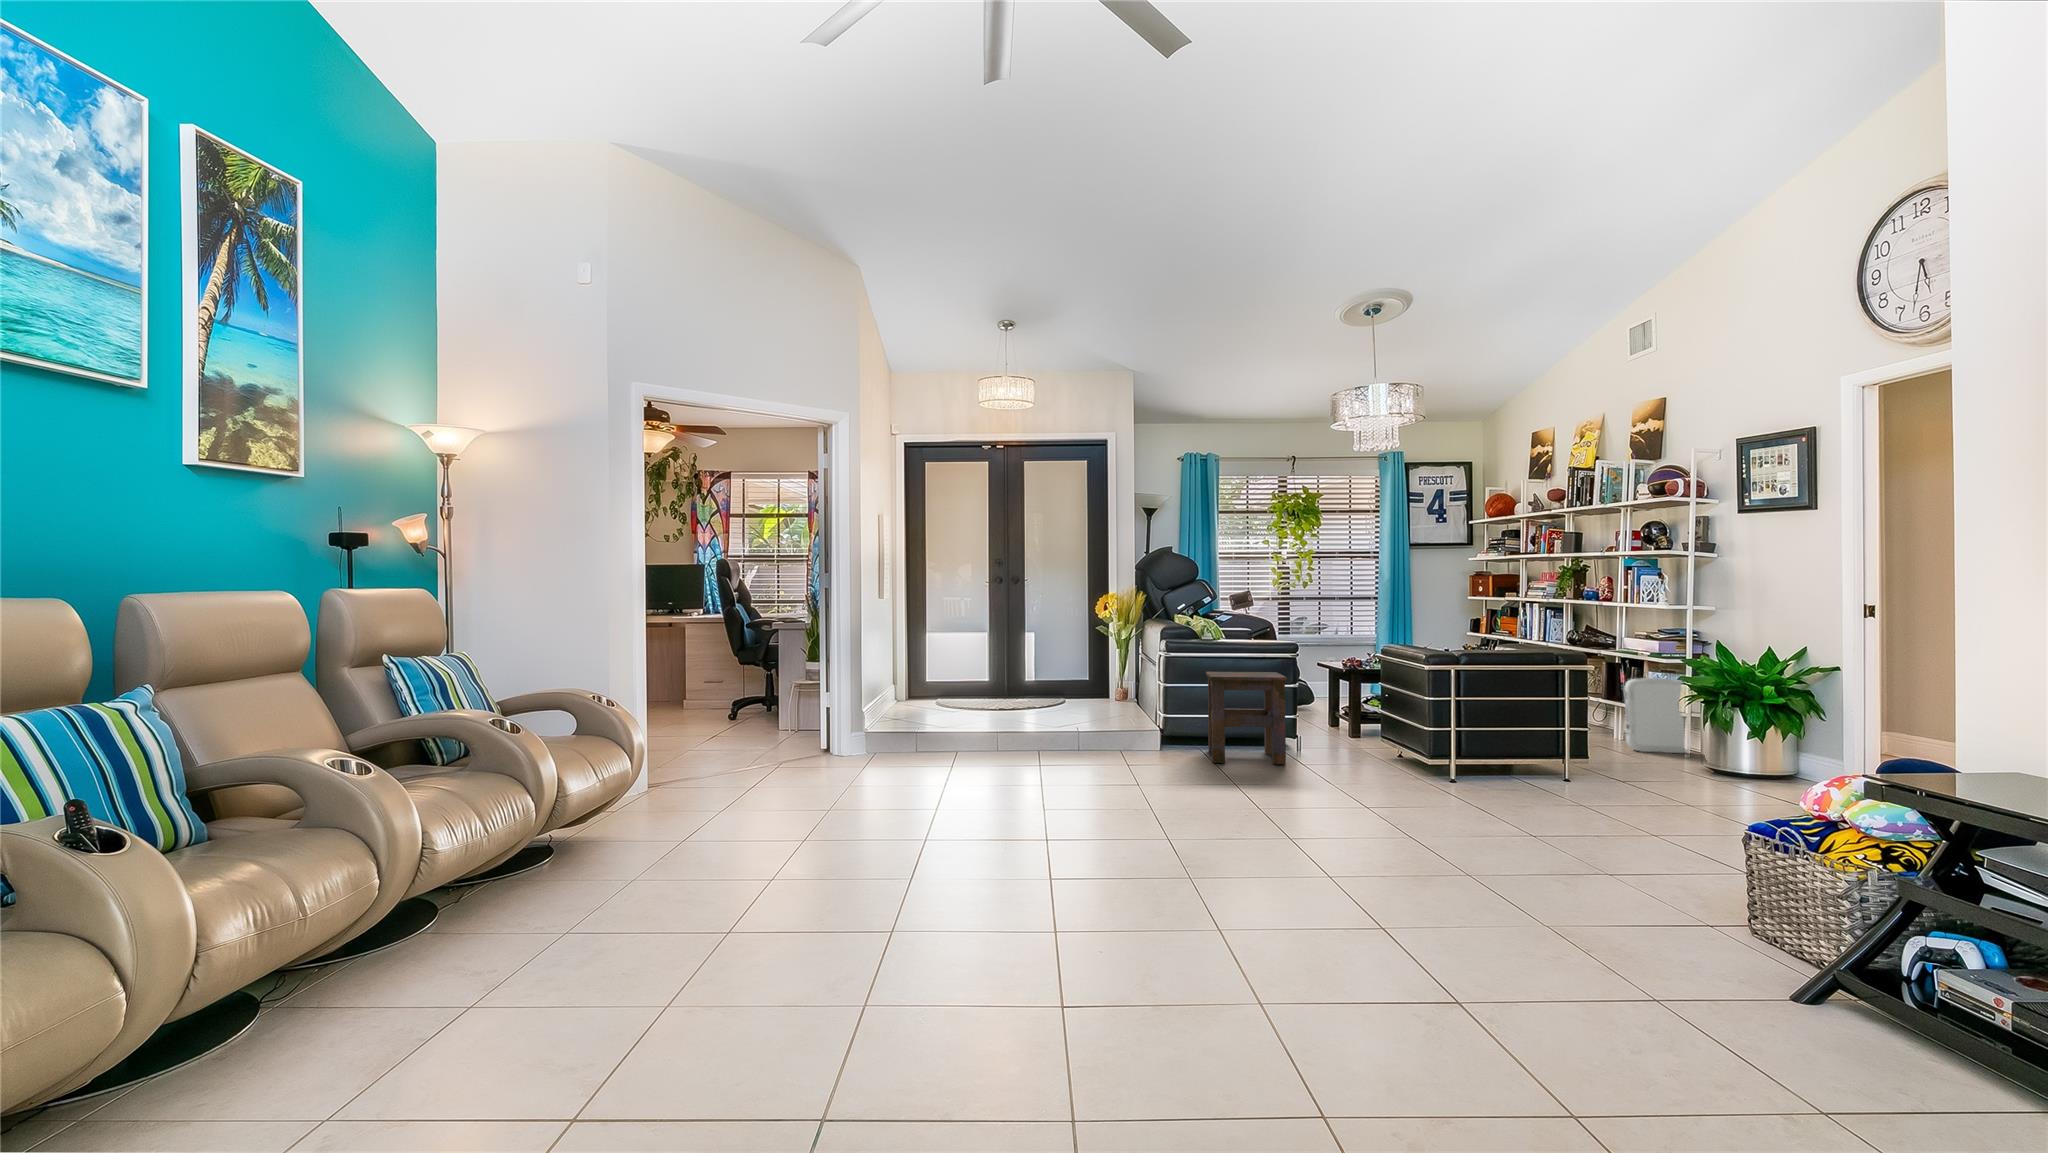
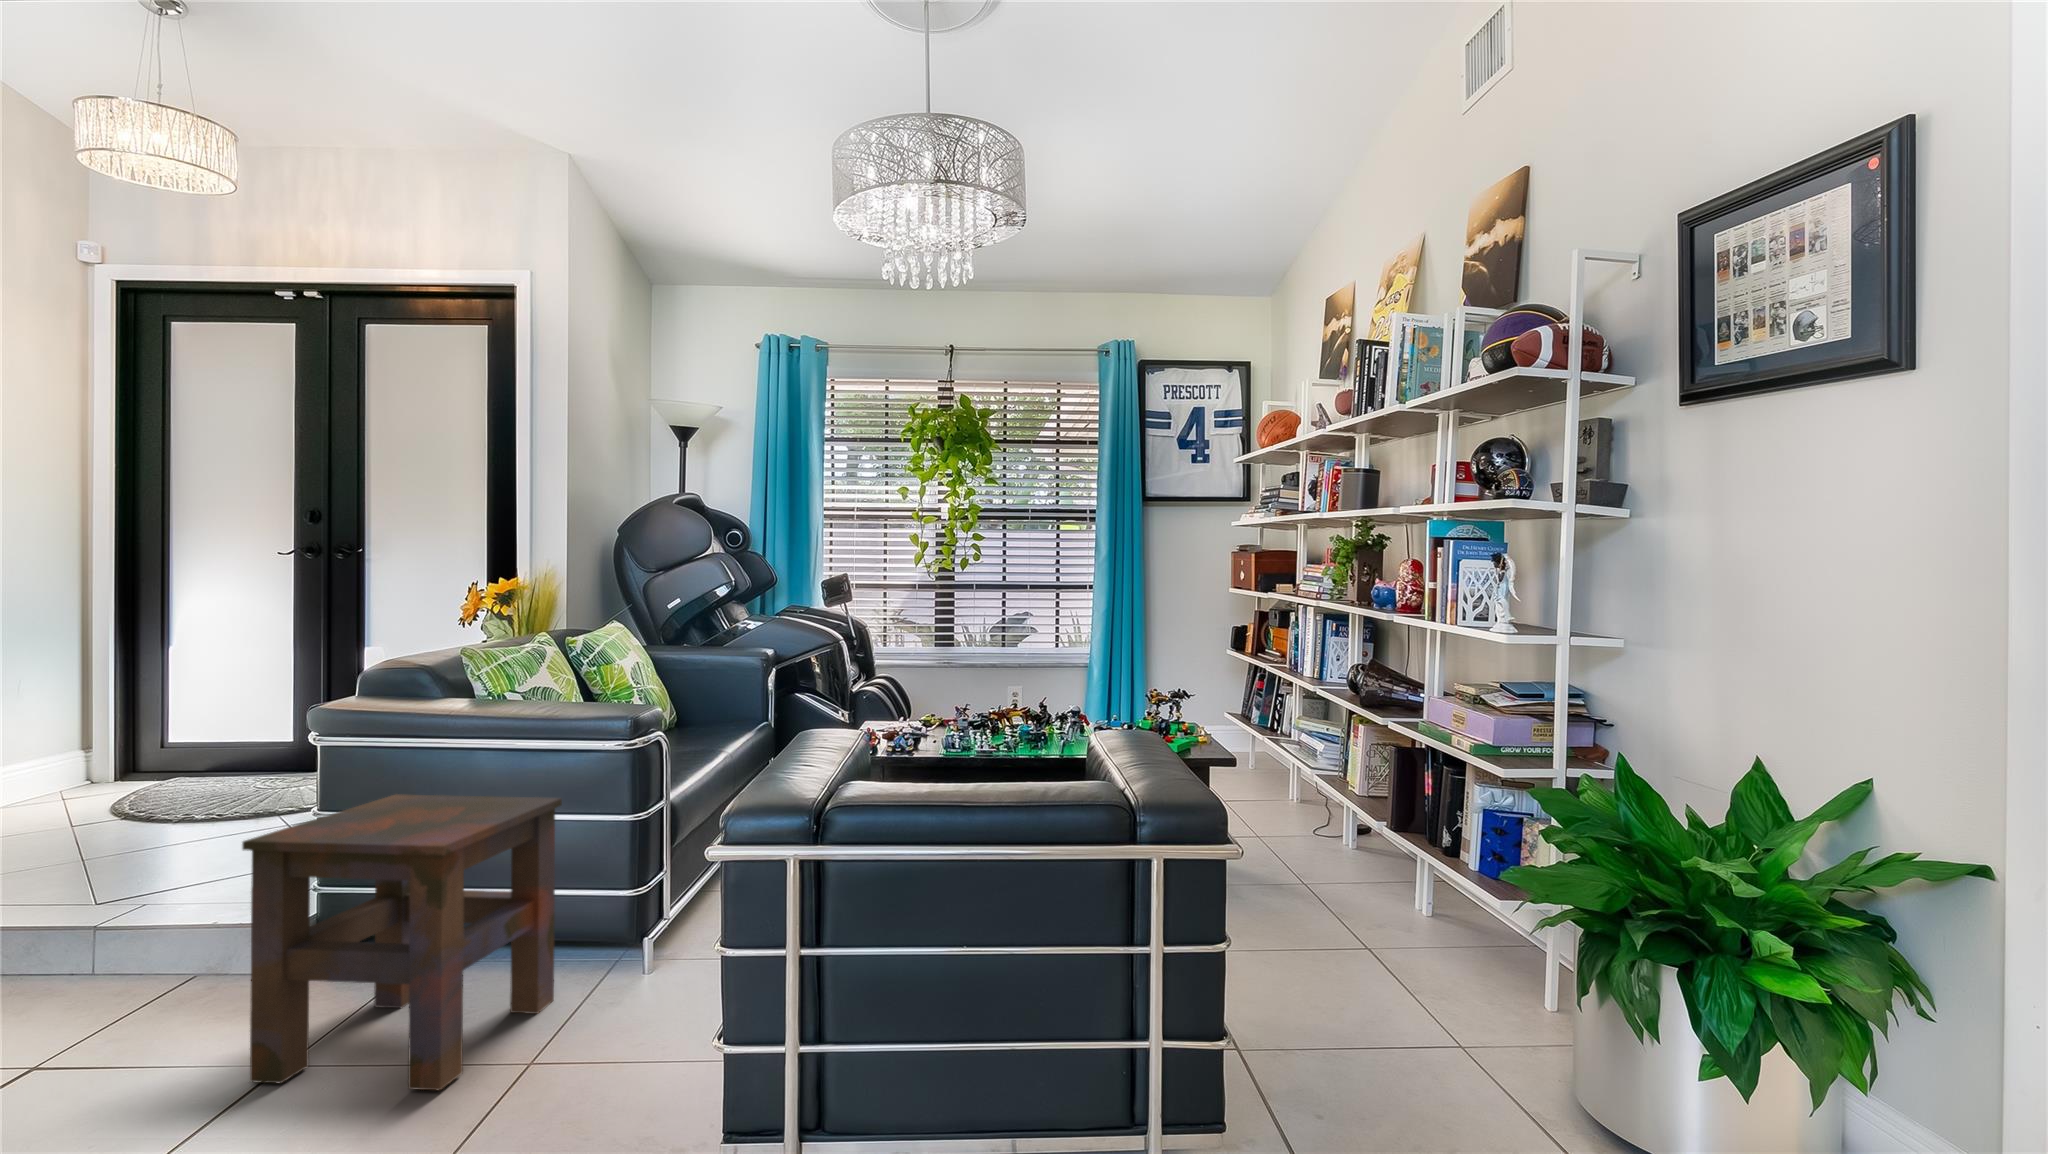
air purifier: present [1624,678,1693,753] -> none [1414,802,1558,990]

